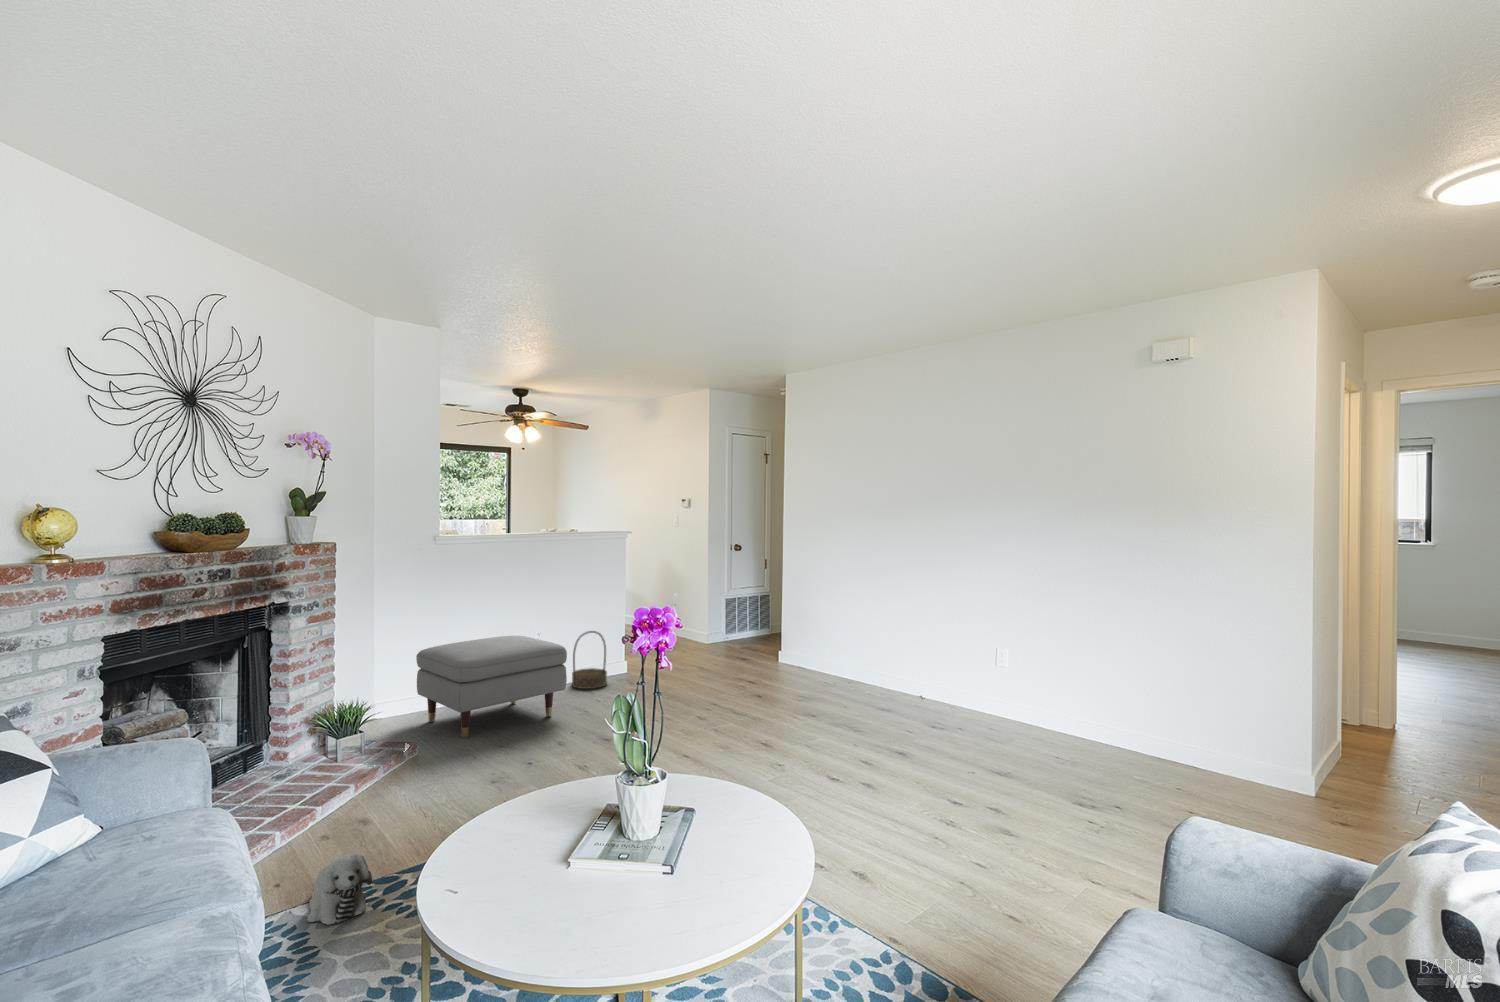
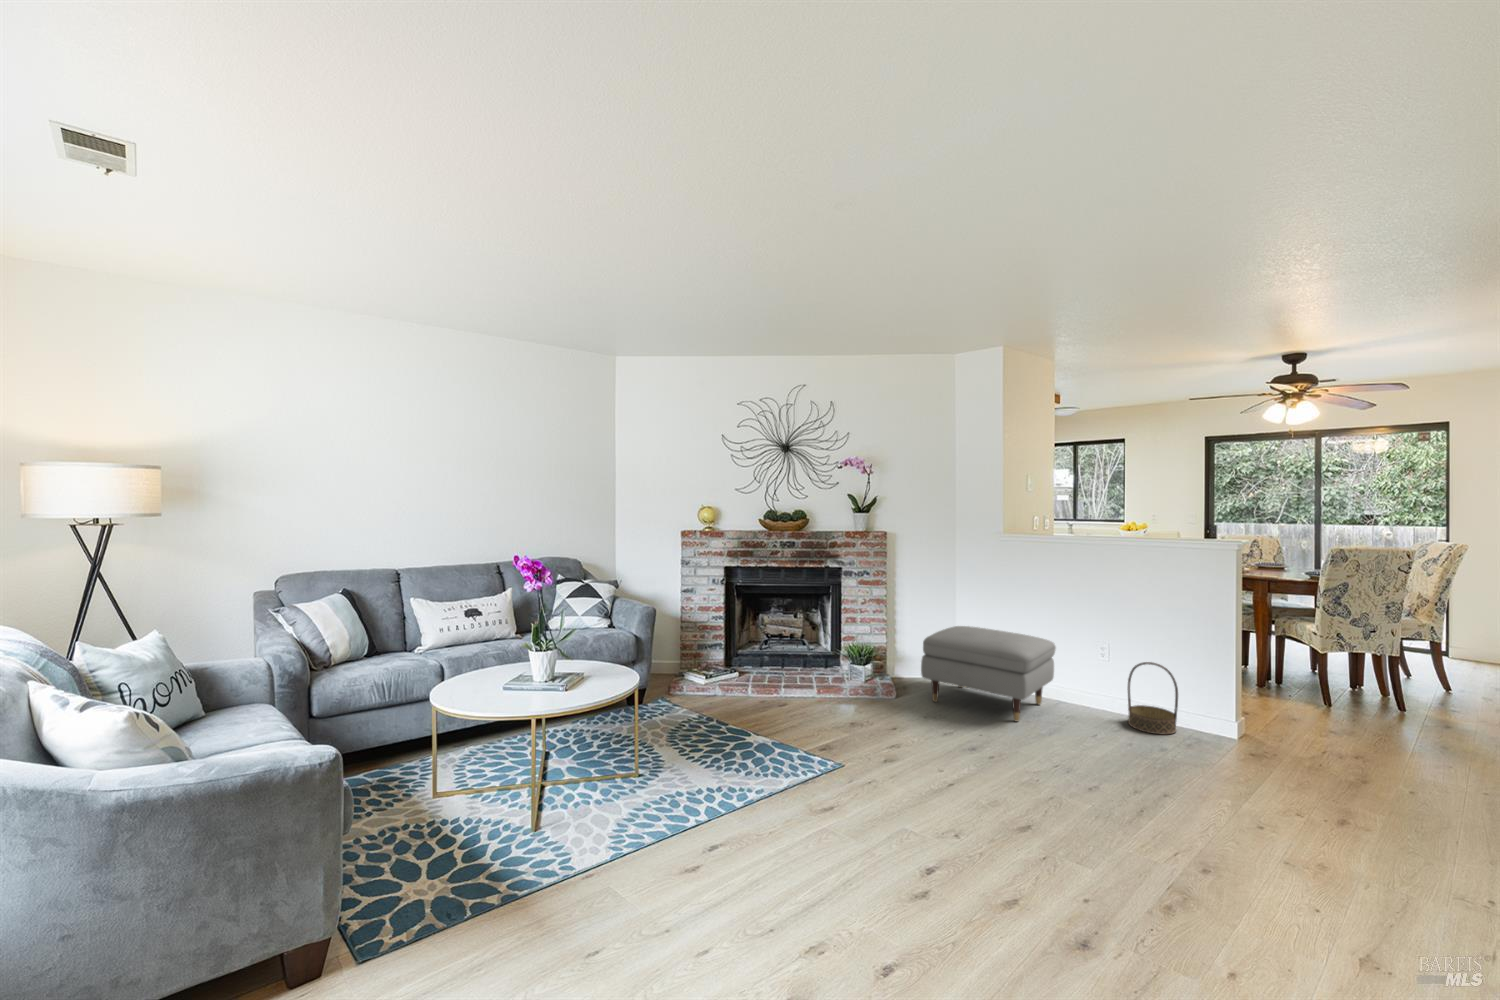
plush toy: present [307,854,372,925] -> none [667,686,700,719]

